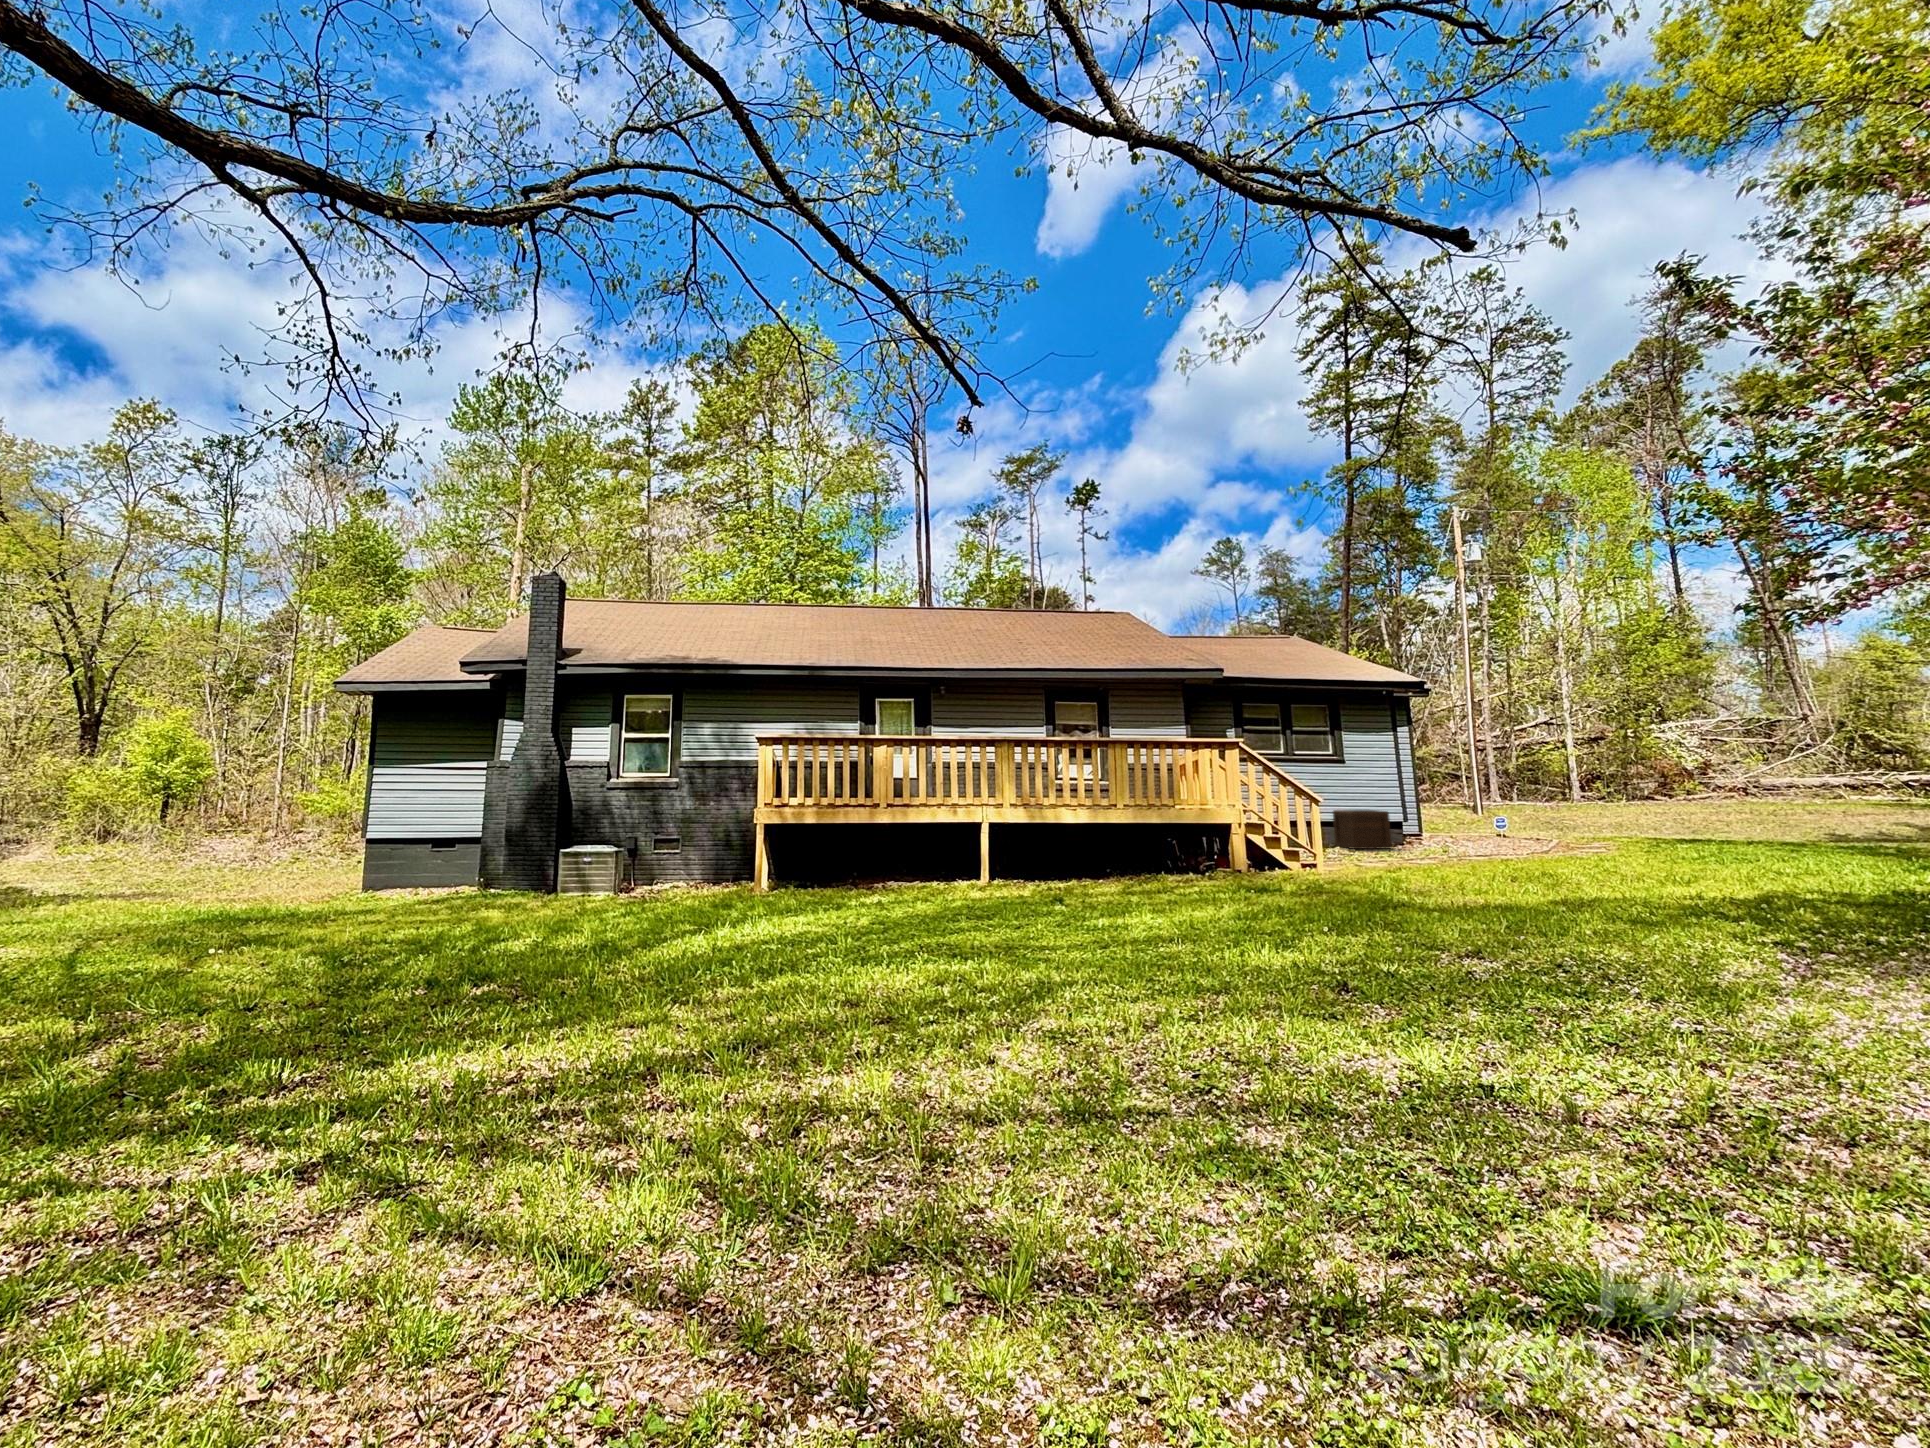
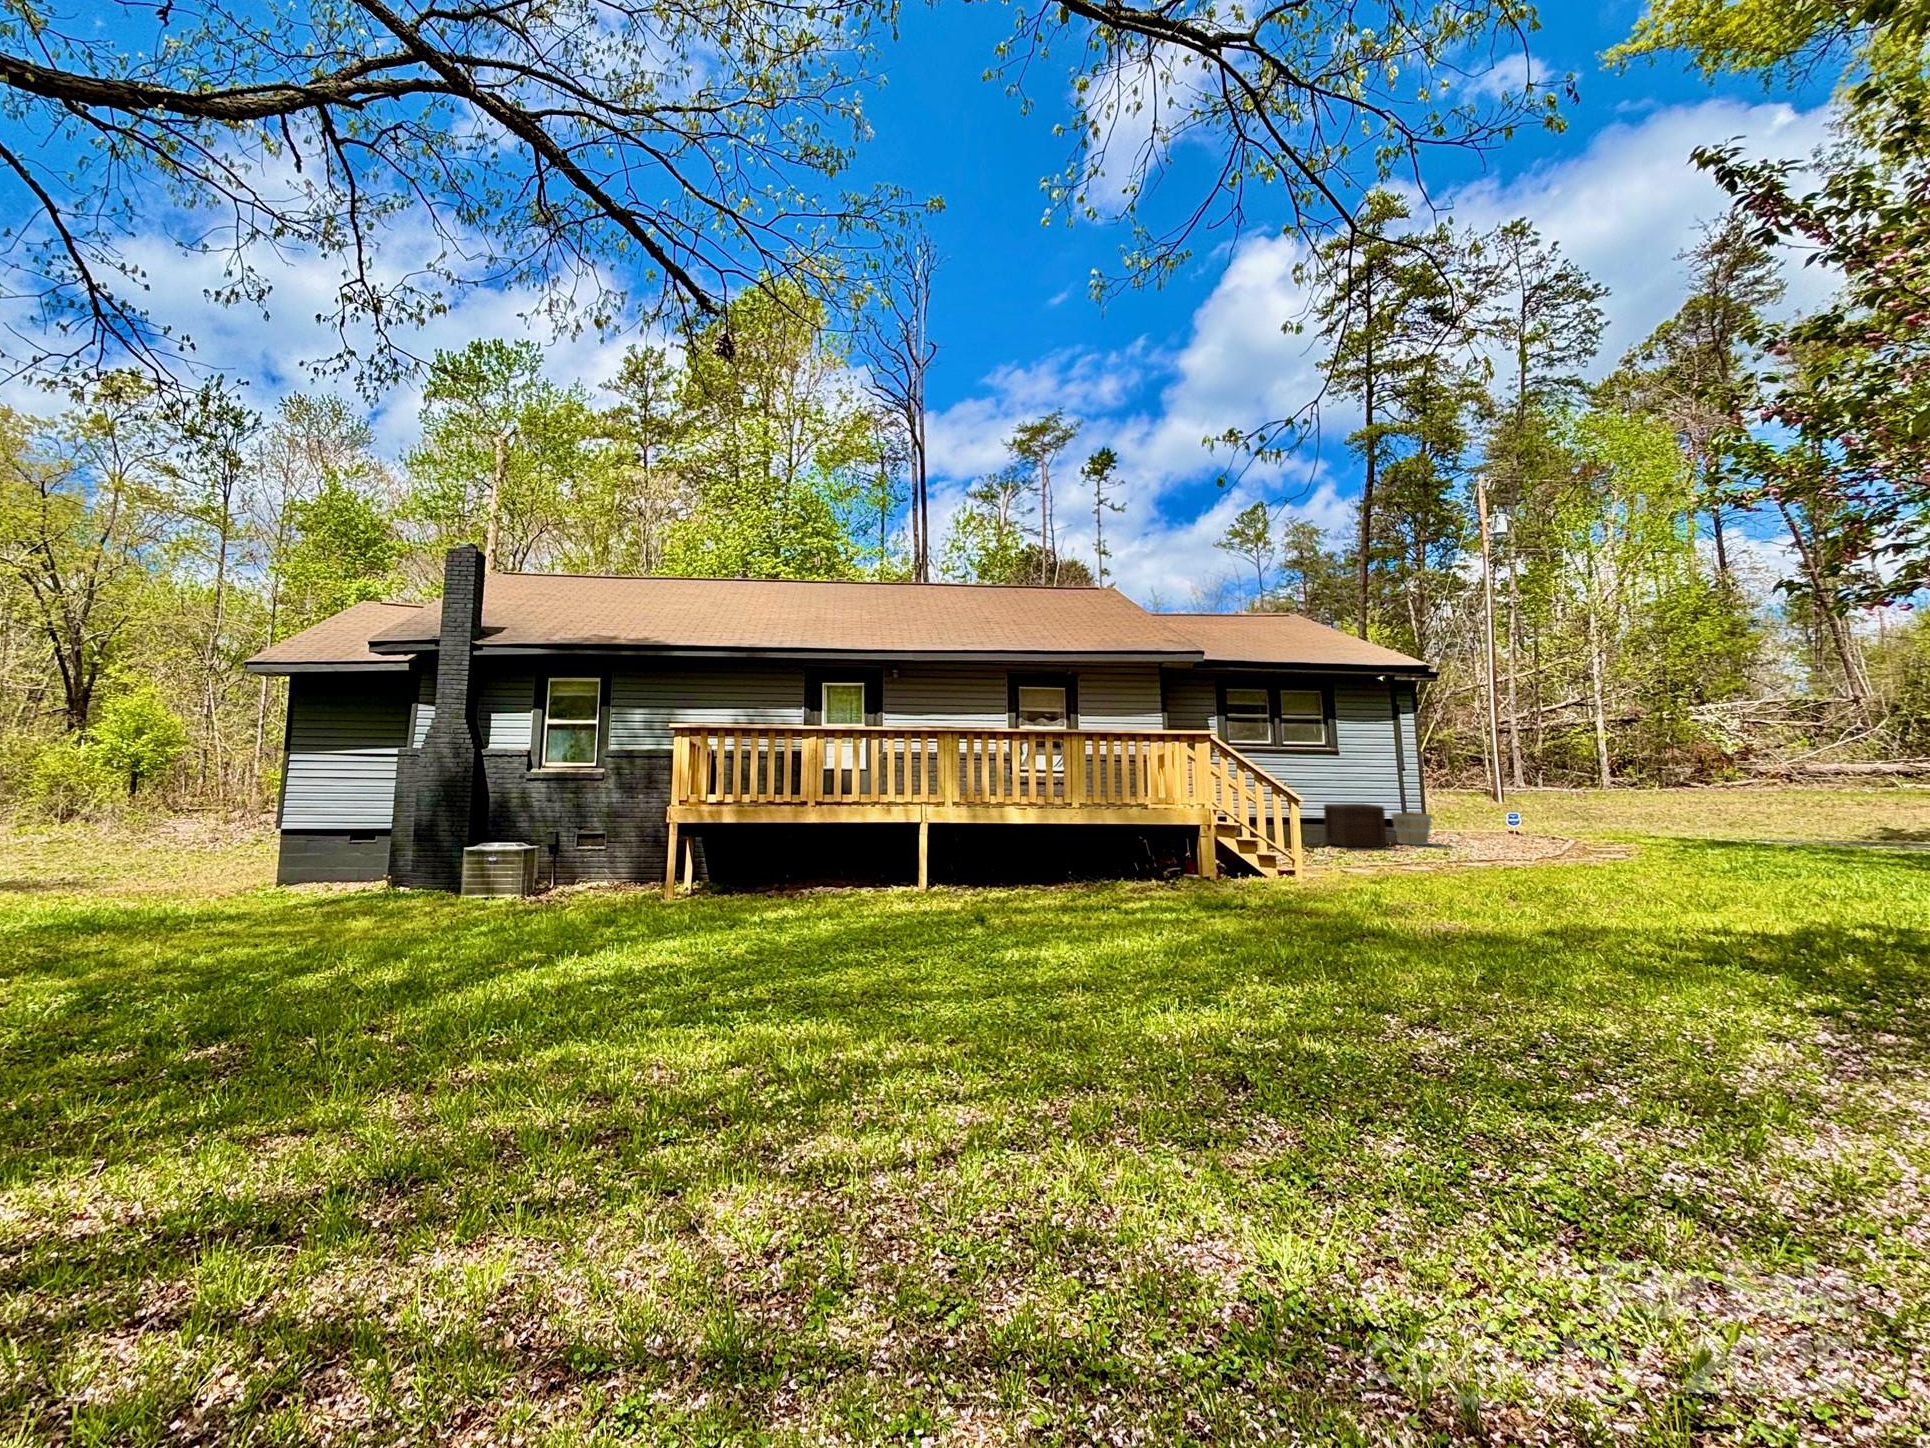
wooden bucket: none [1393,817,1432,847] -> present [1391,812,1432,845]

